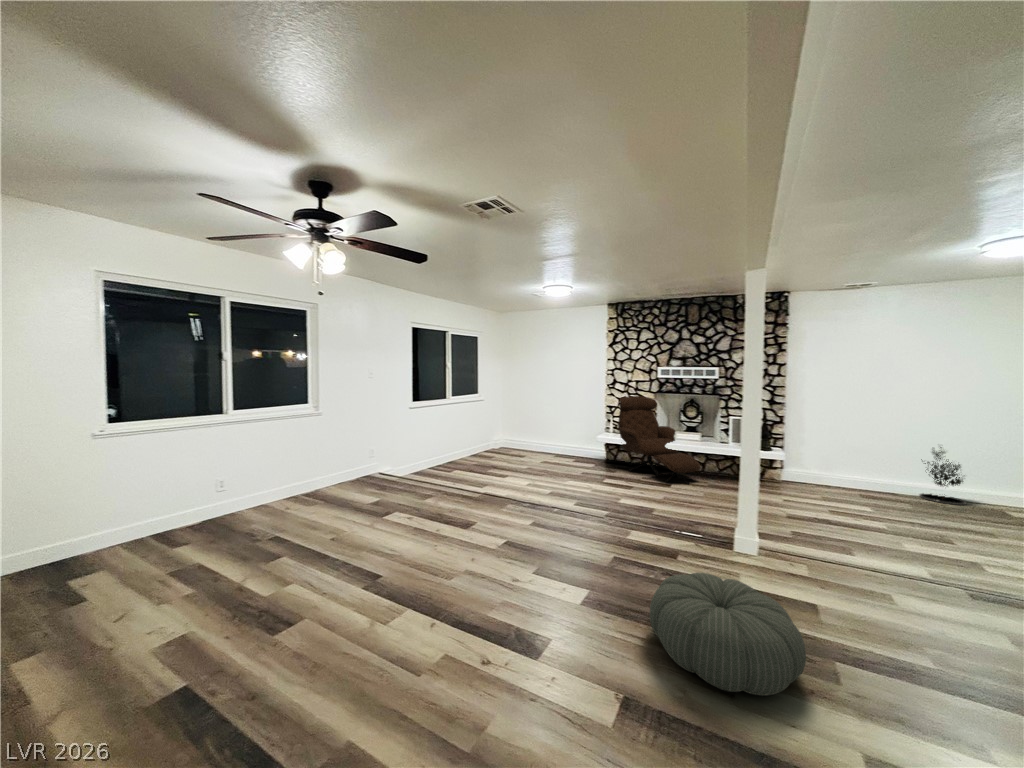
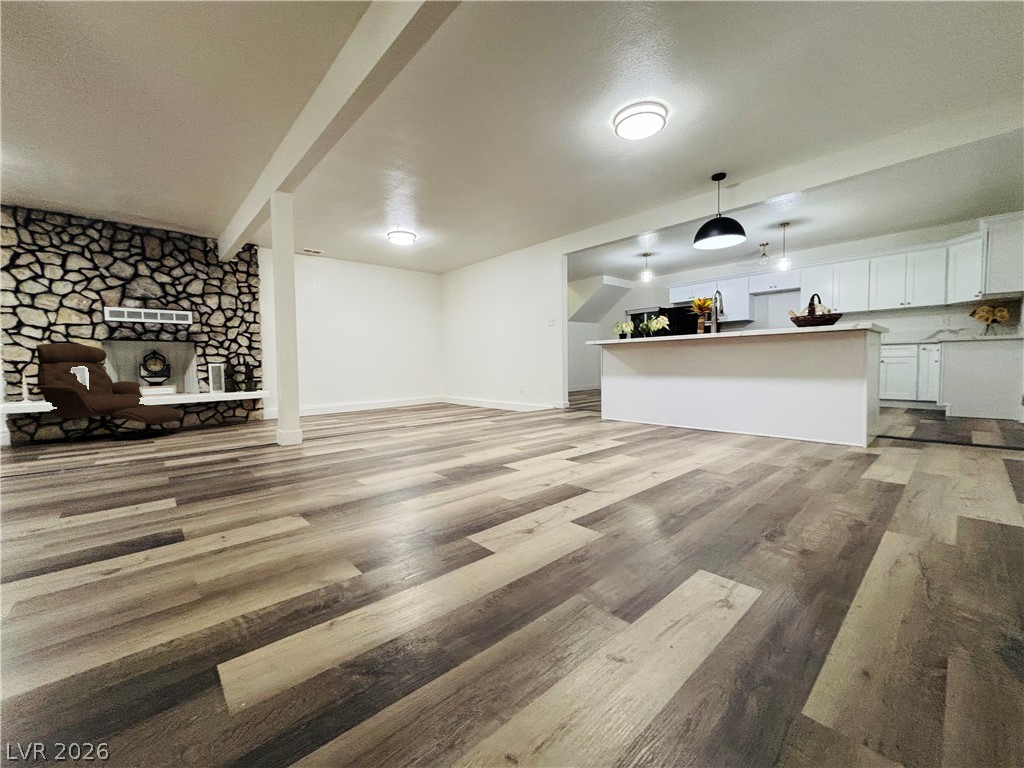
potted tree: present [919,447,966,505] -> none [355,372,379,411]
pouf: present [650,573,806,696] -> none [170,441,309,509]

